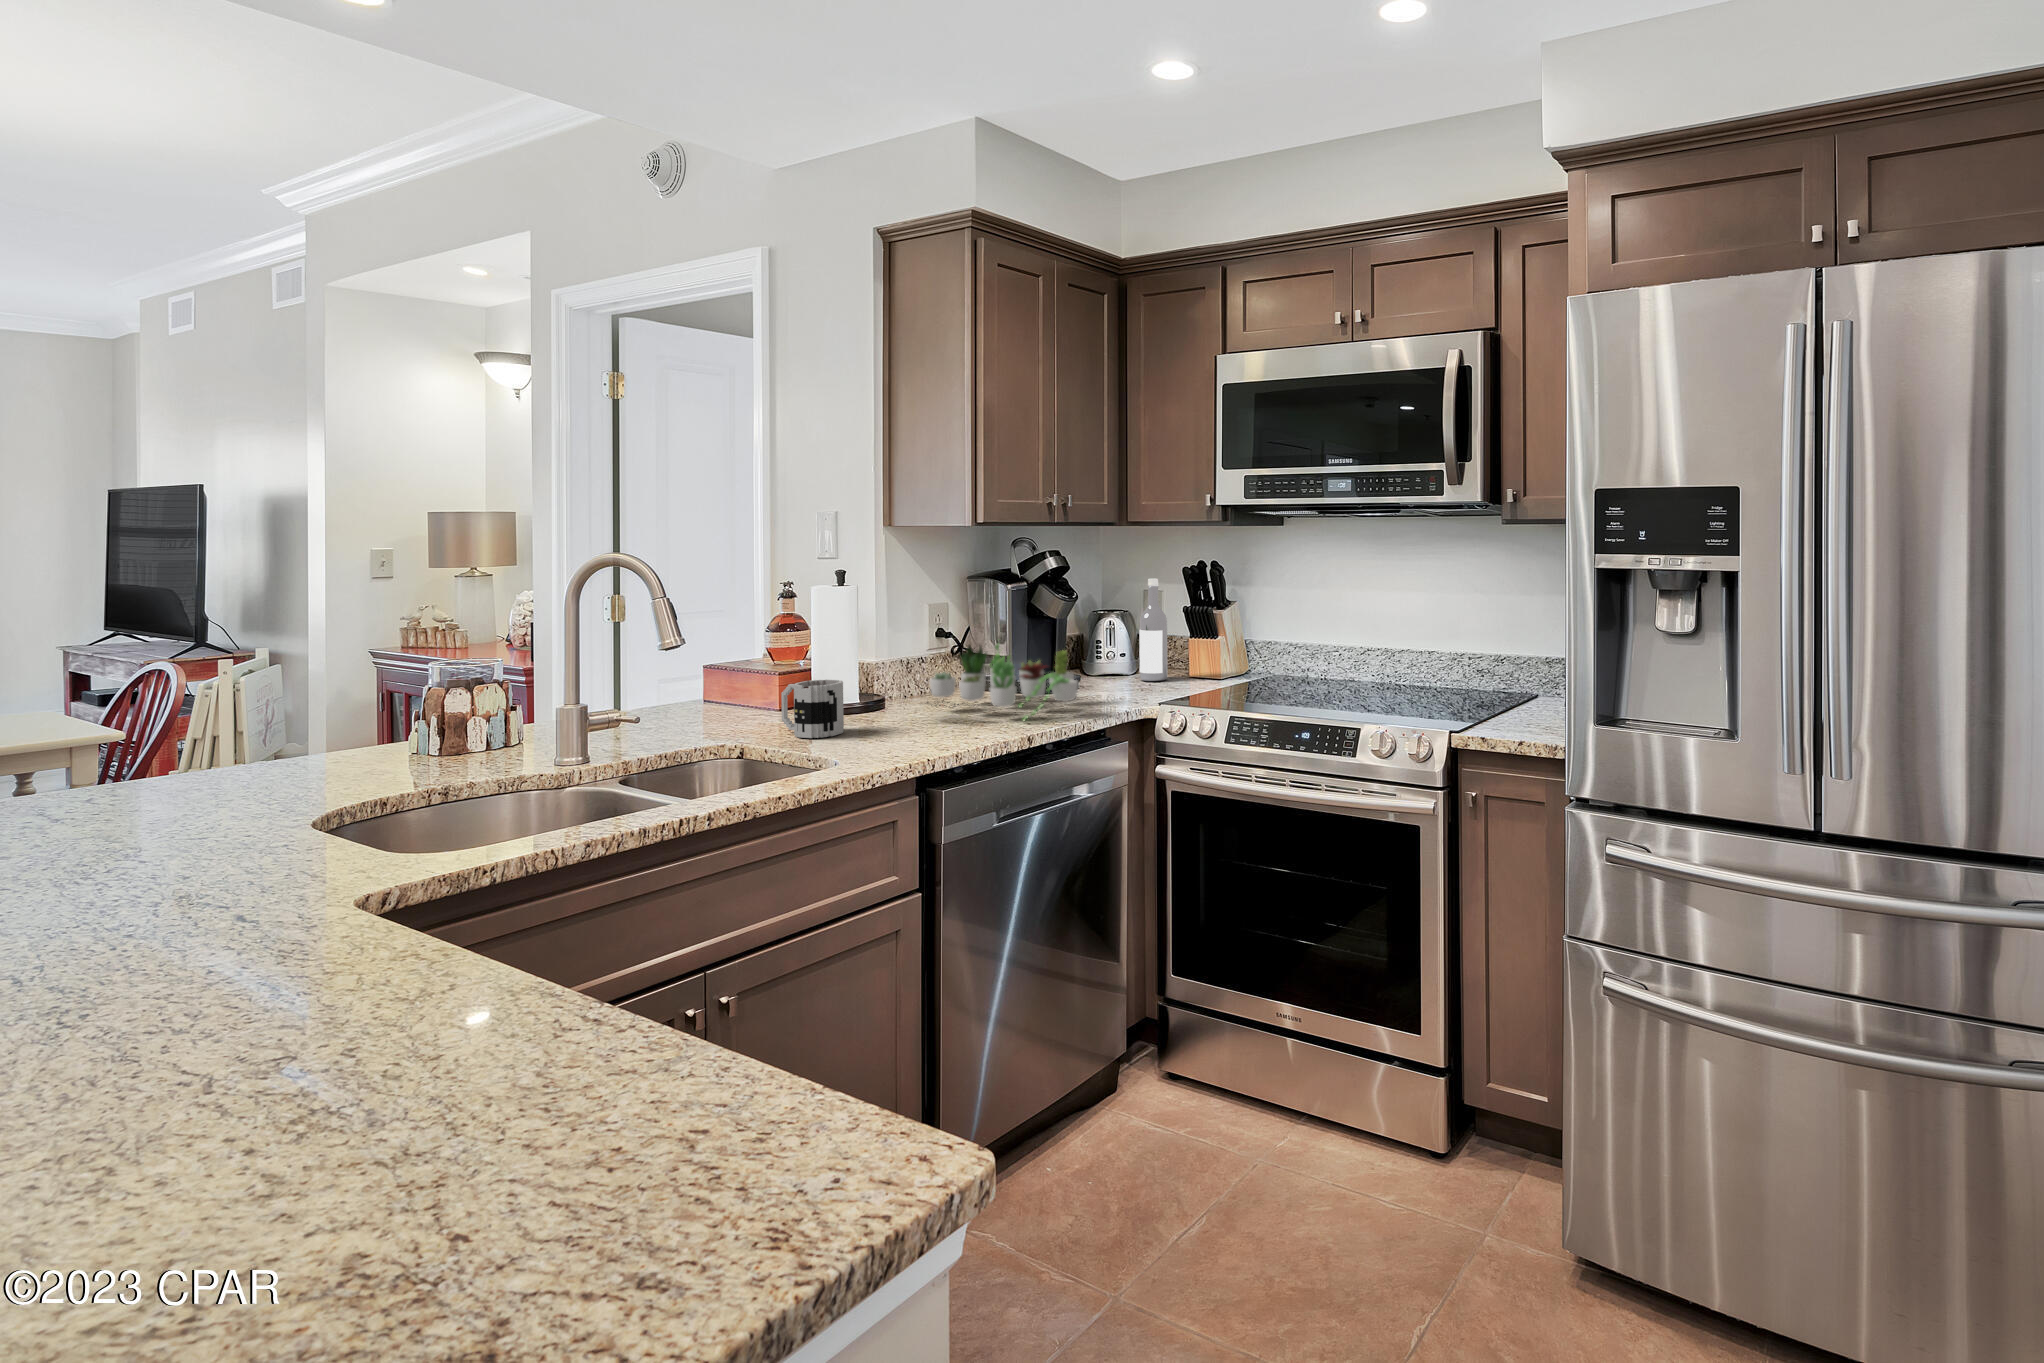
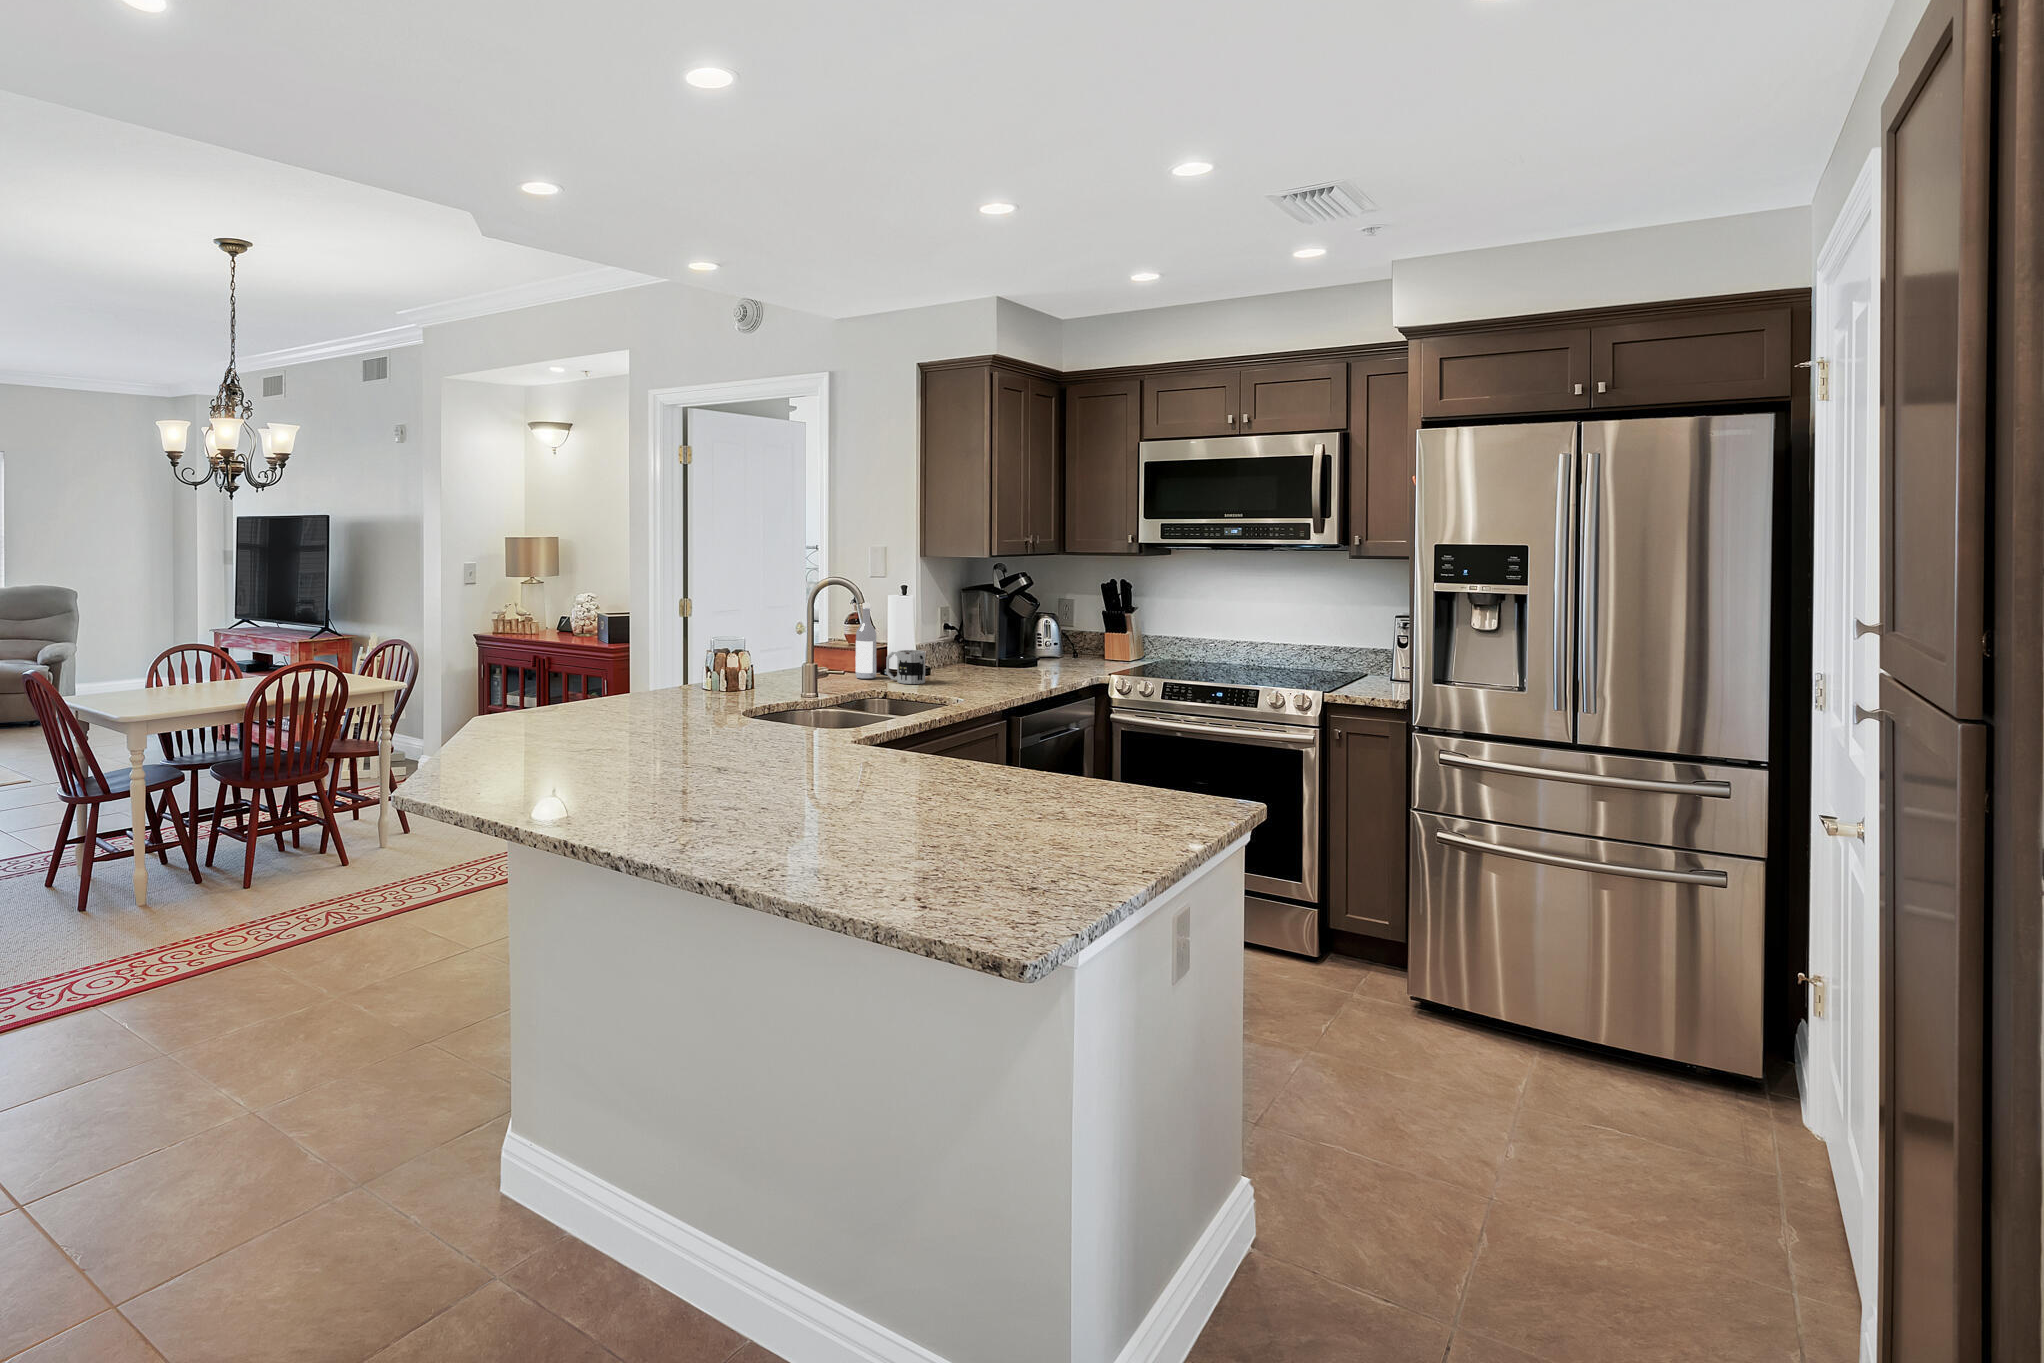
wine bottle: present [1139,579,1168,681] -> present [856,603,876,679]
succulent plant: present [927,644,1078,721] -> none [953,629,1062,680]

